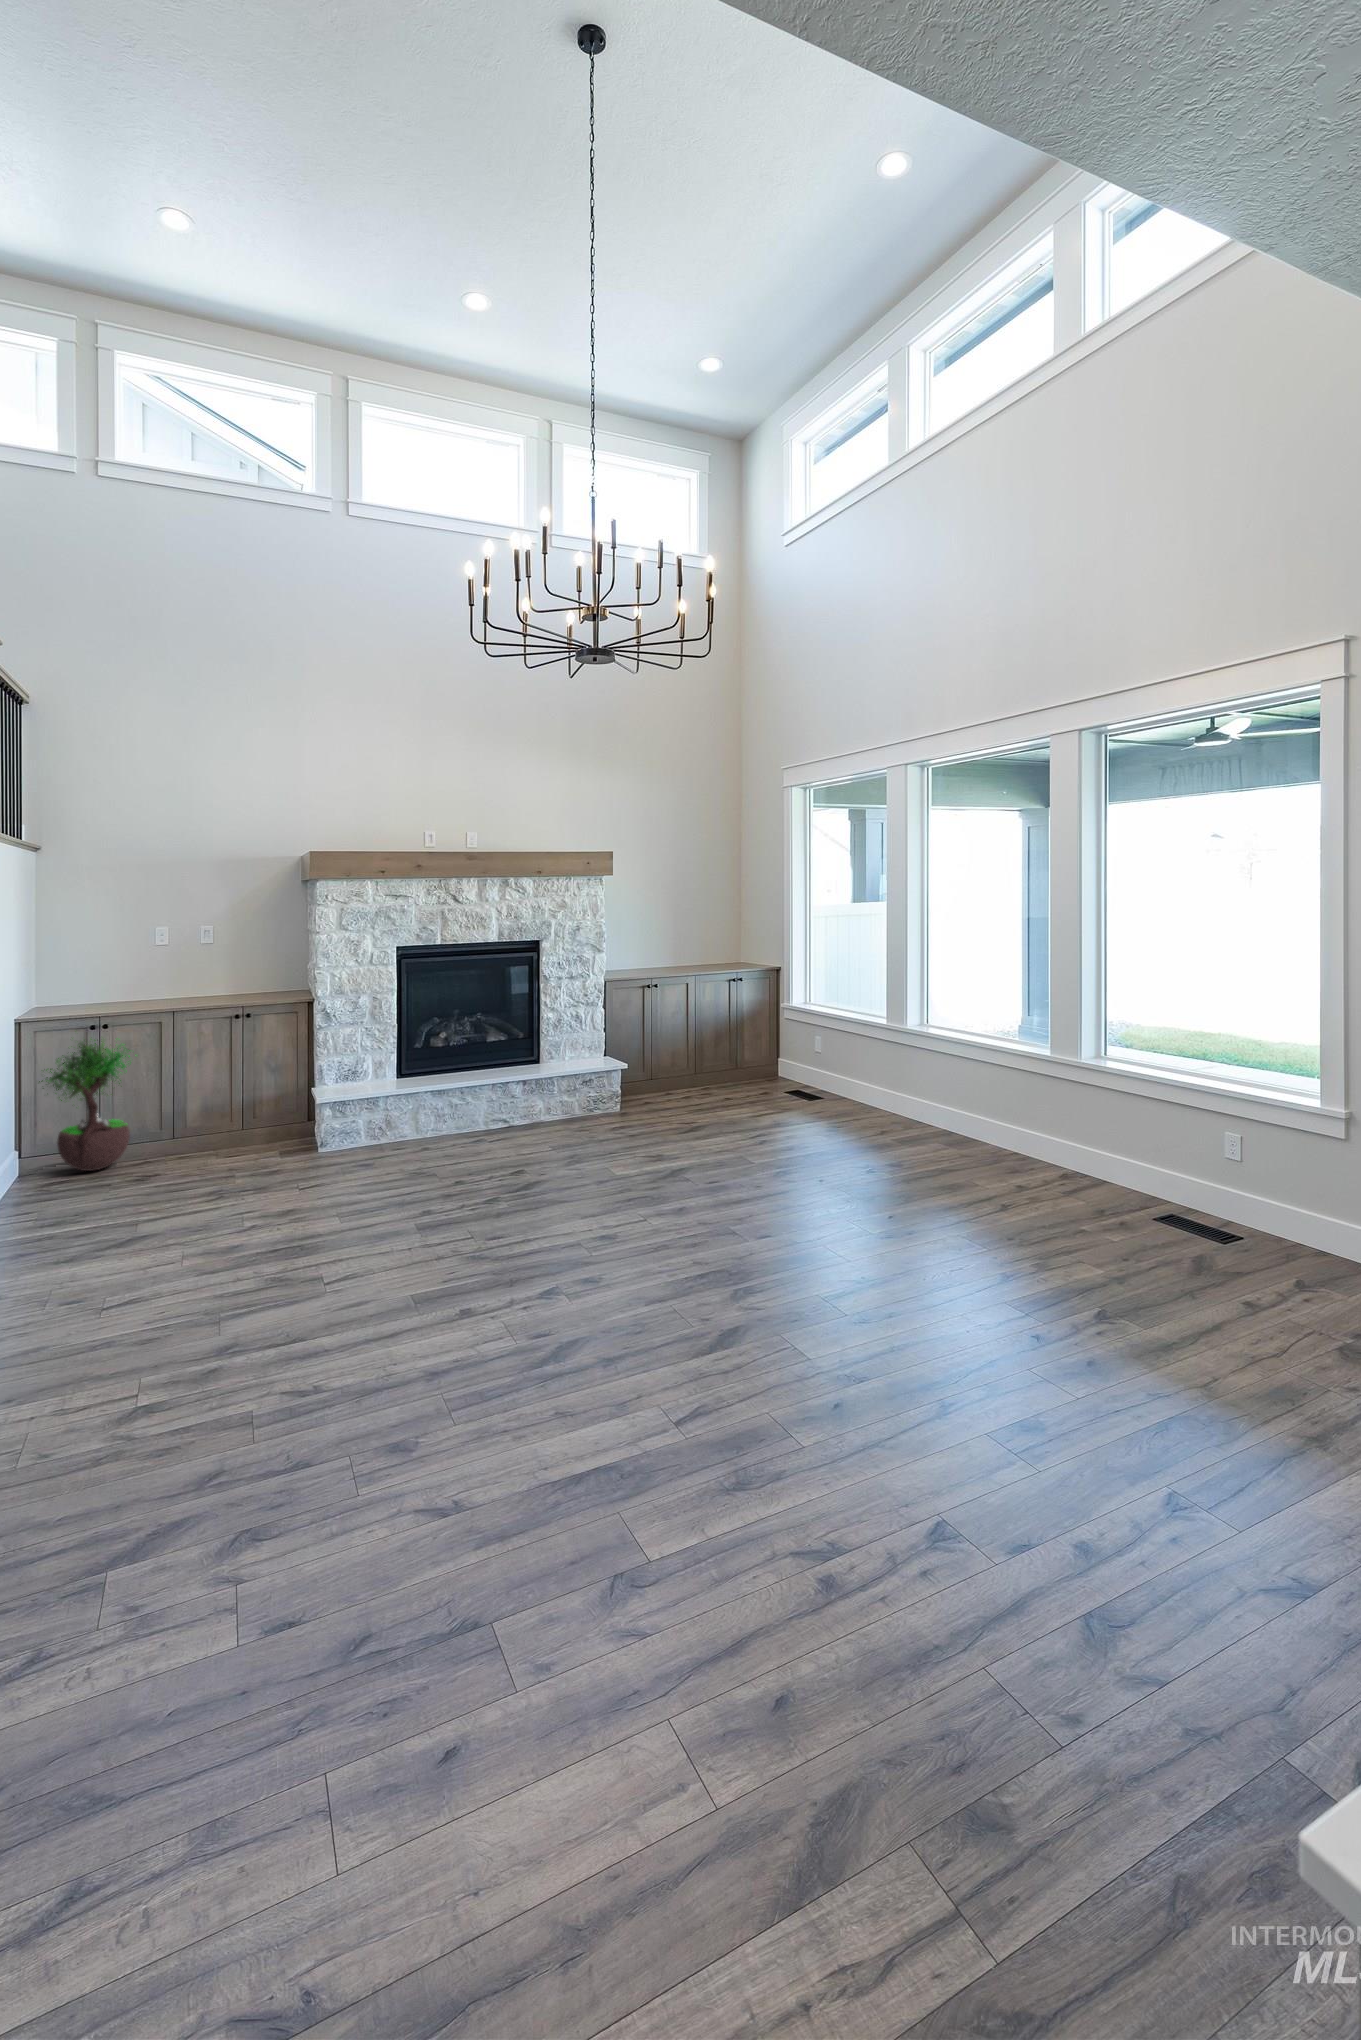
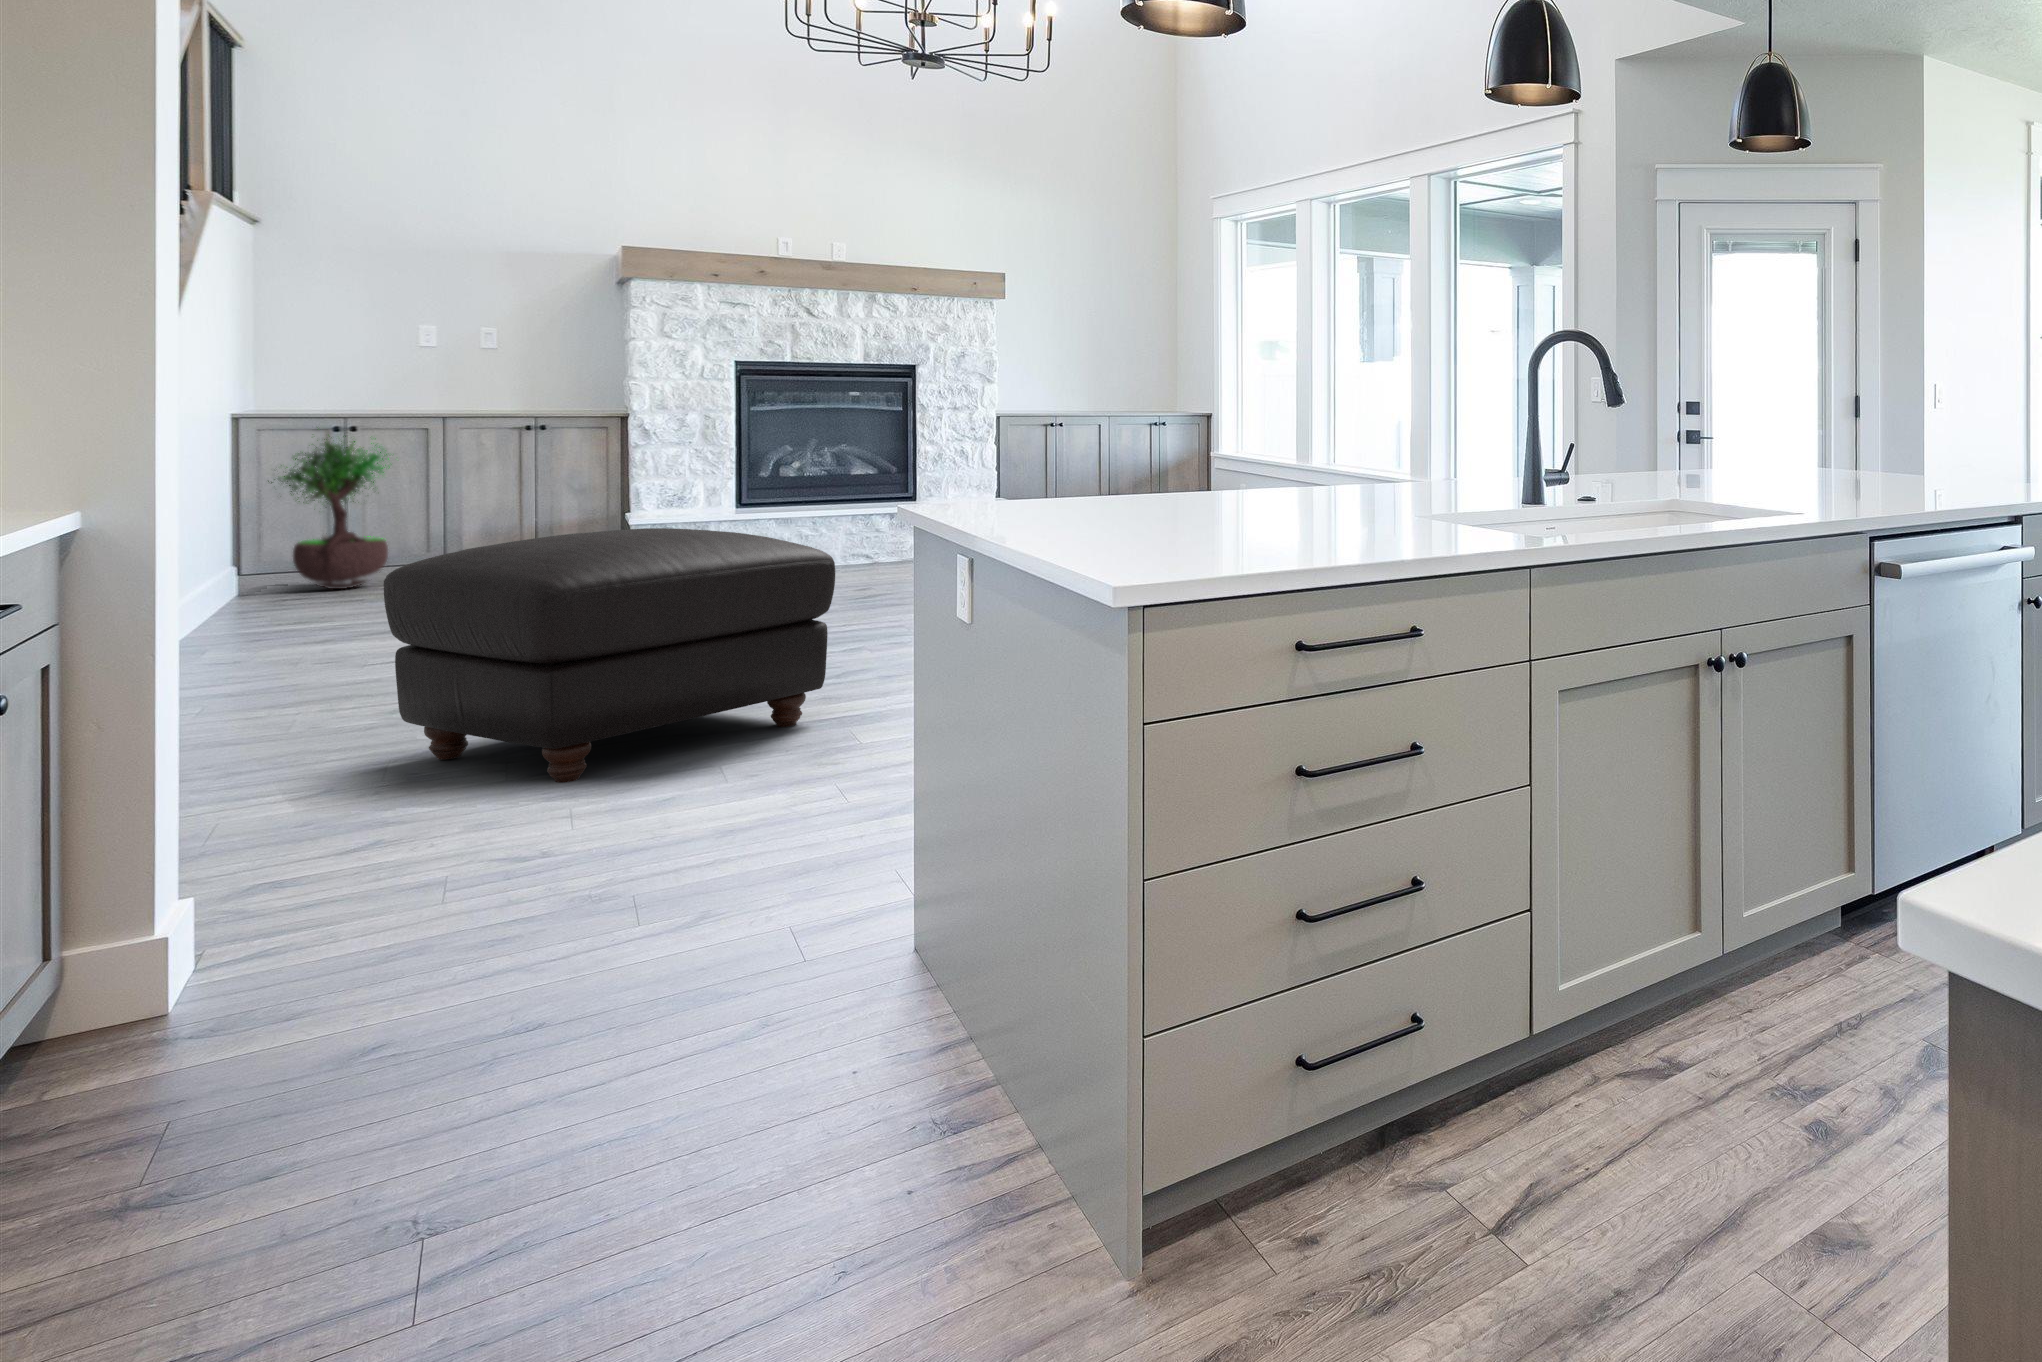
ottoman: none [84,1314,620,1882] -> present [384,528,835,783]

